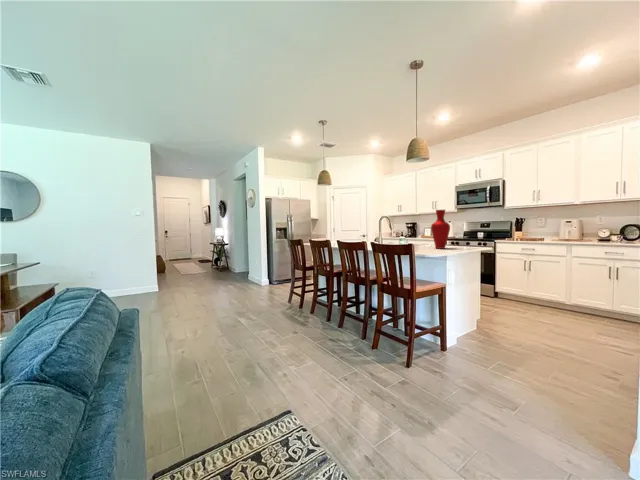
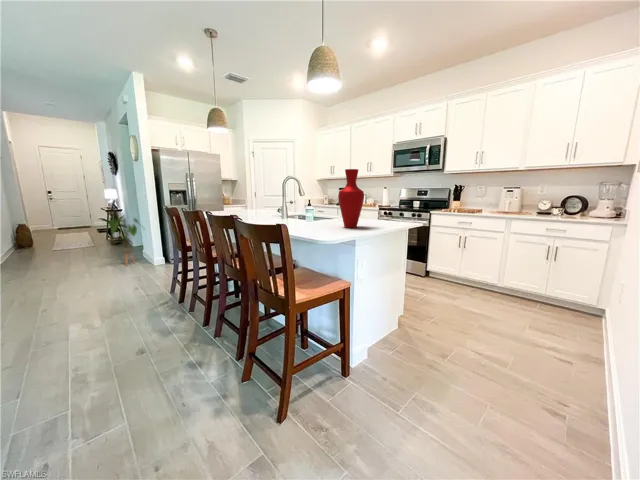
house plant: none [236,247,258,283] -> present [109,218,138,264]

